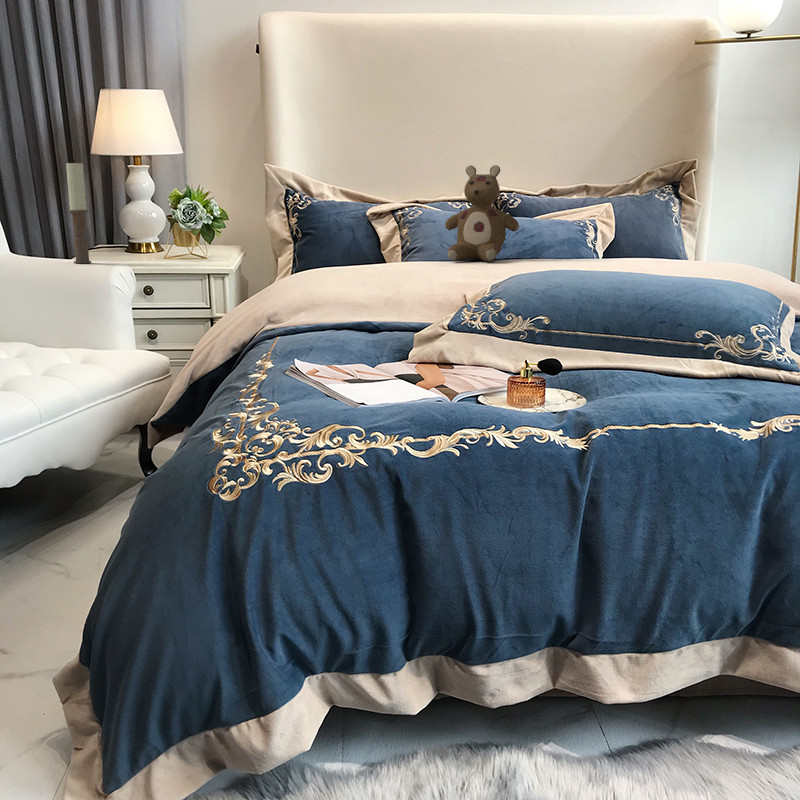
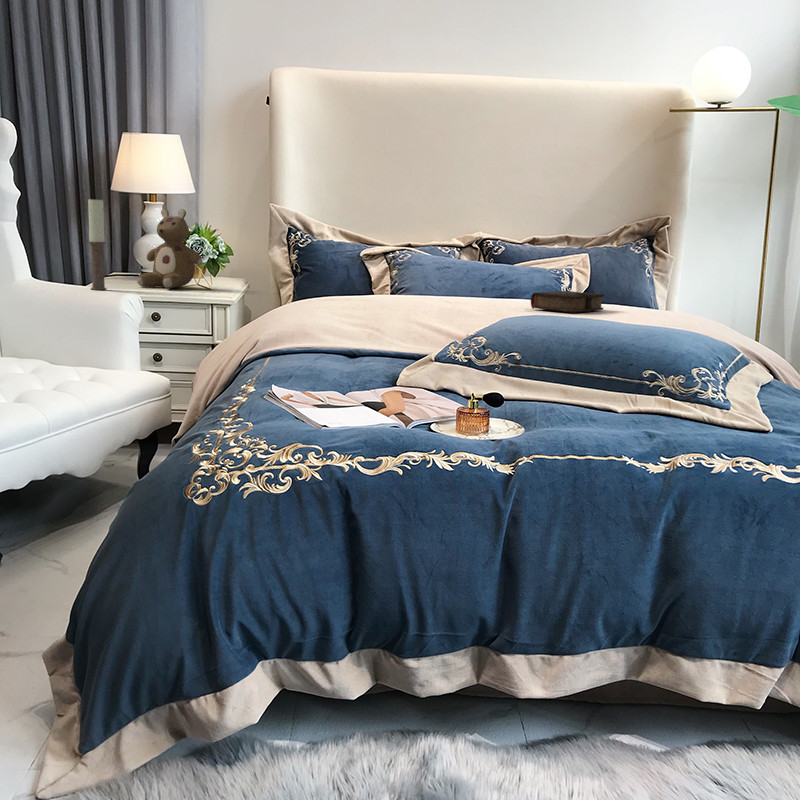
stuffed bear: present [445,165,519,262] -> present [137,209,202,289]
book: none [553,244,641,266] -> present [531,291,604,312]

